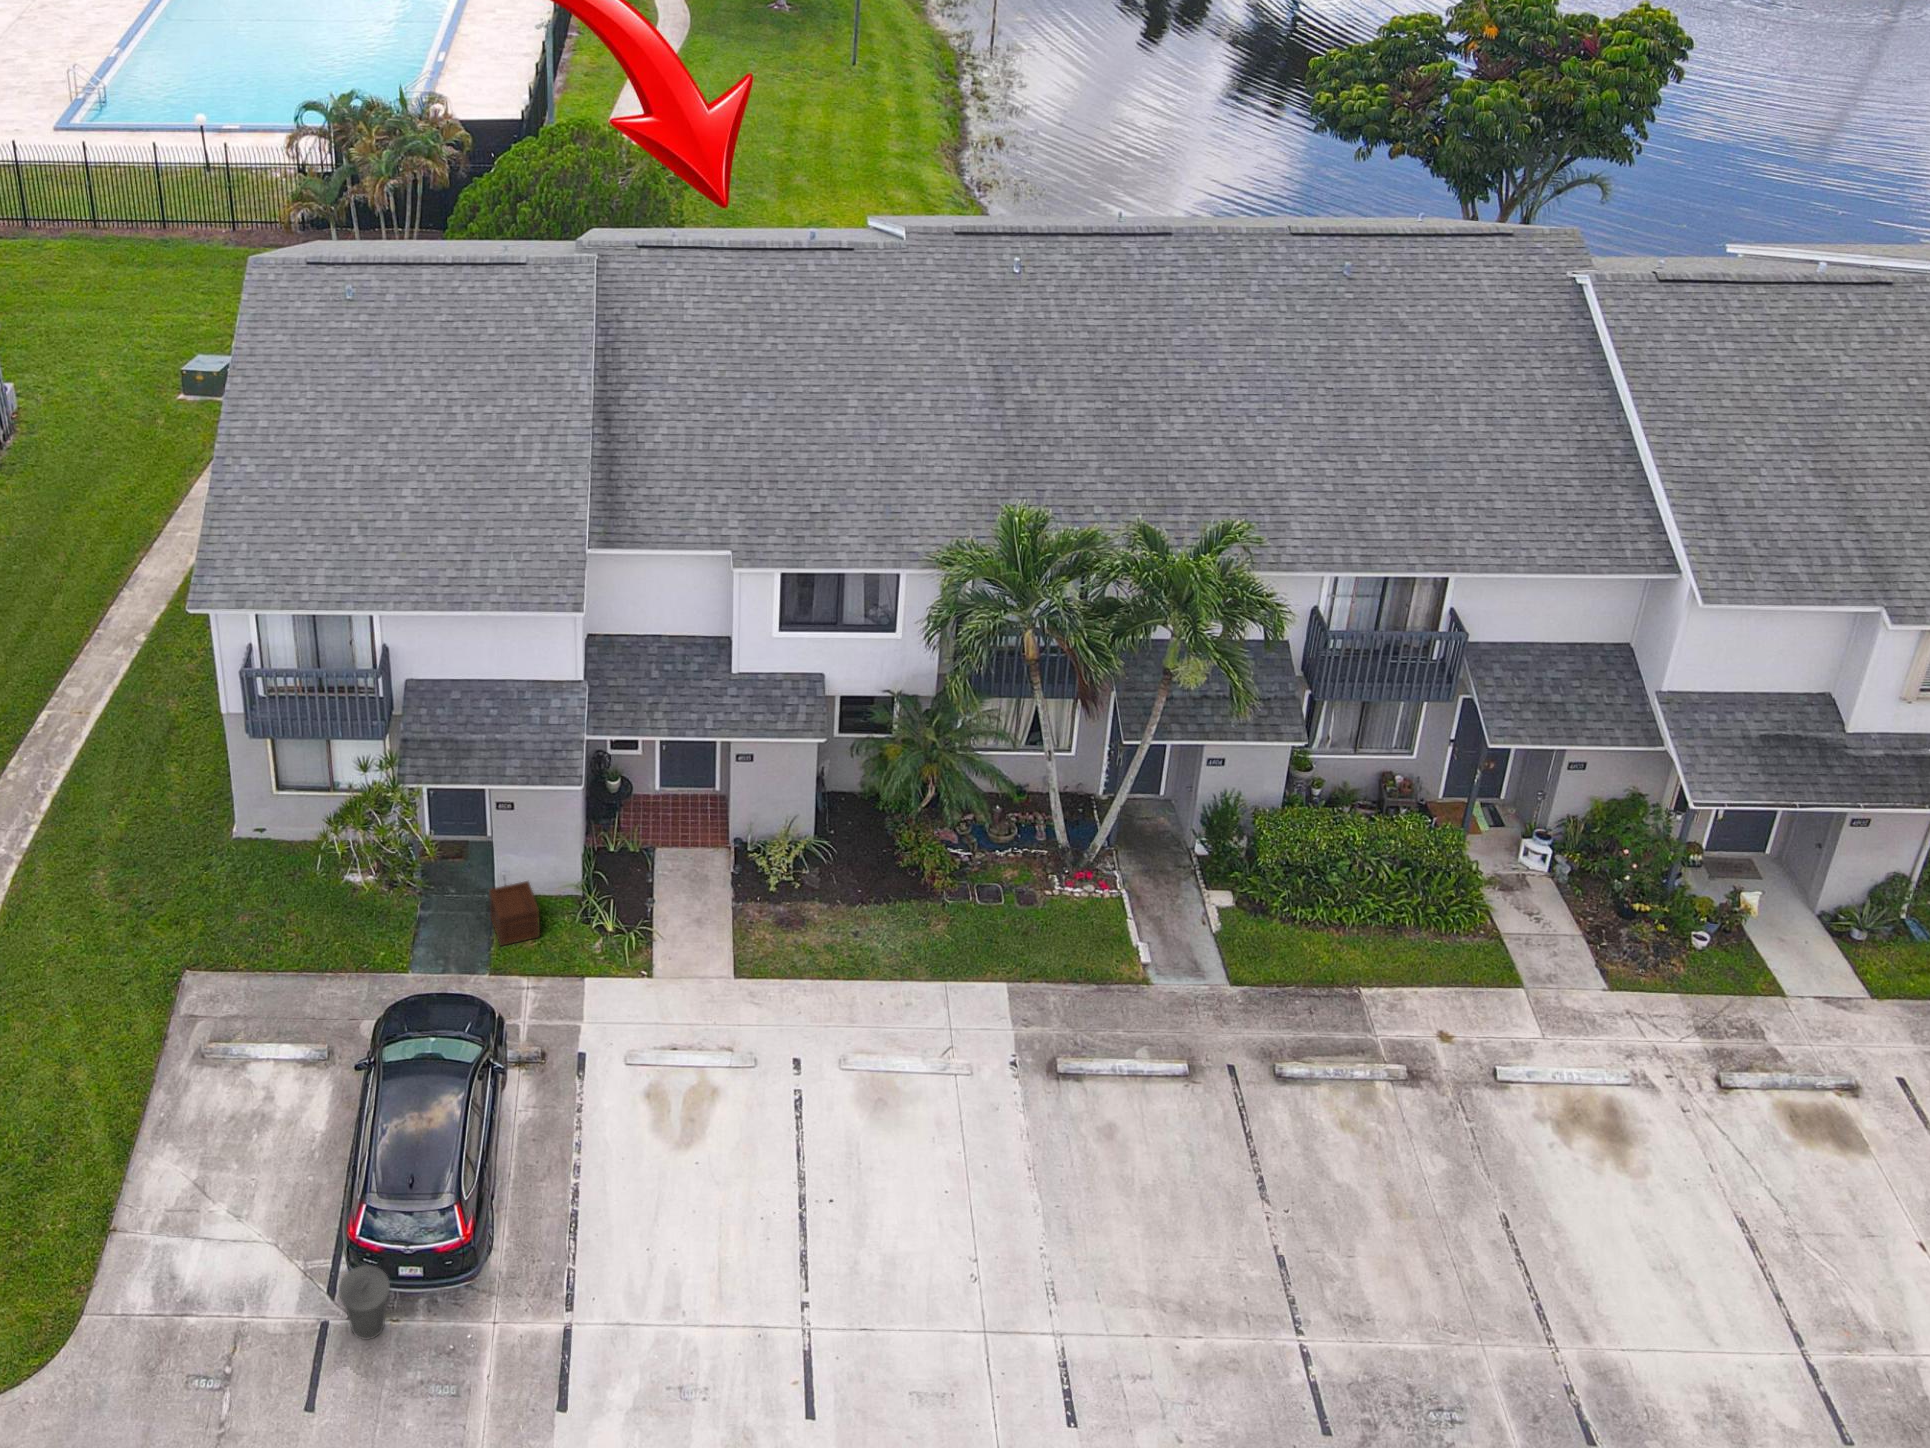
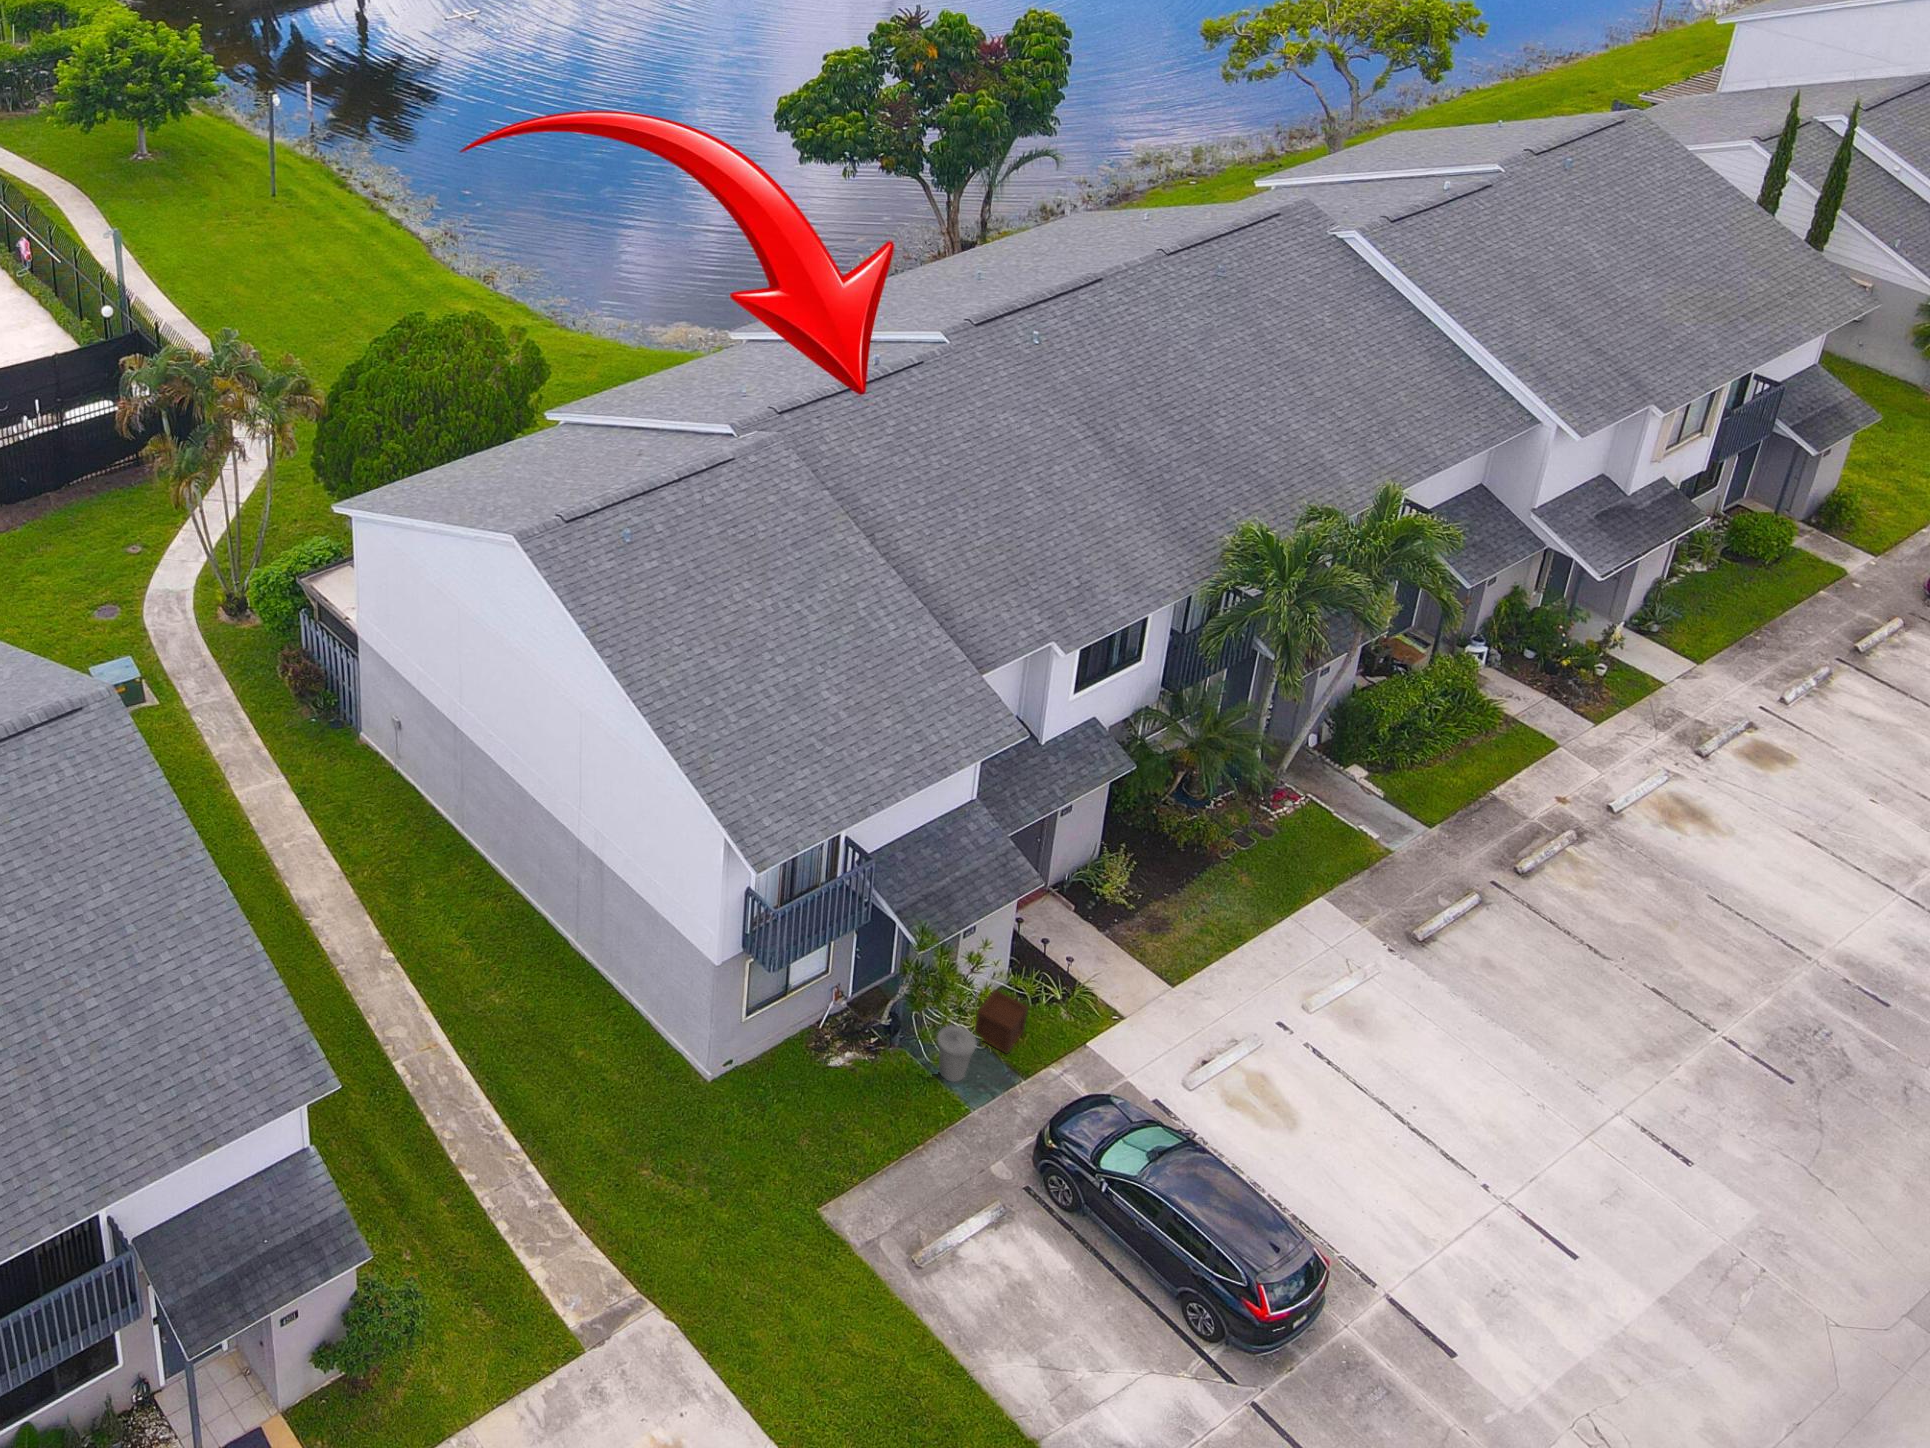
trash can: present [339,1265,390,1340] -> present [937,1026,976,1082]

